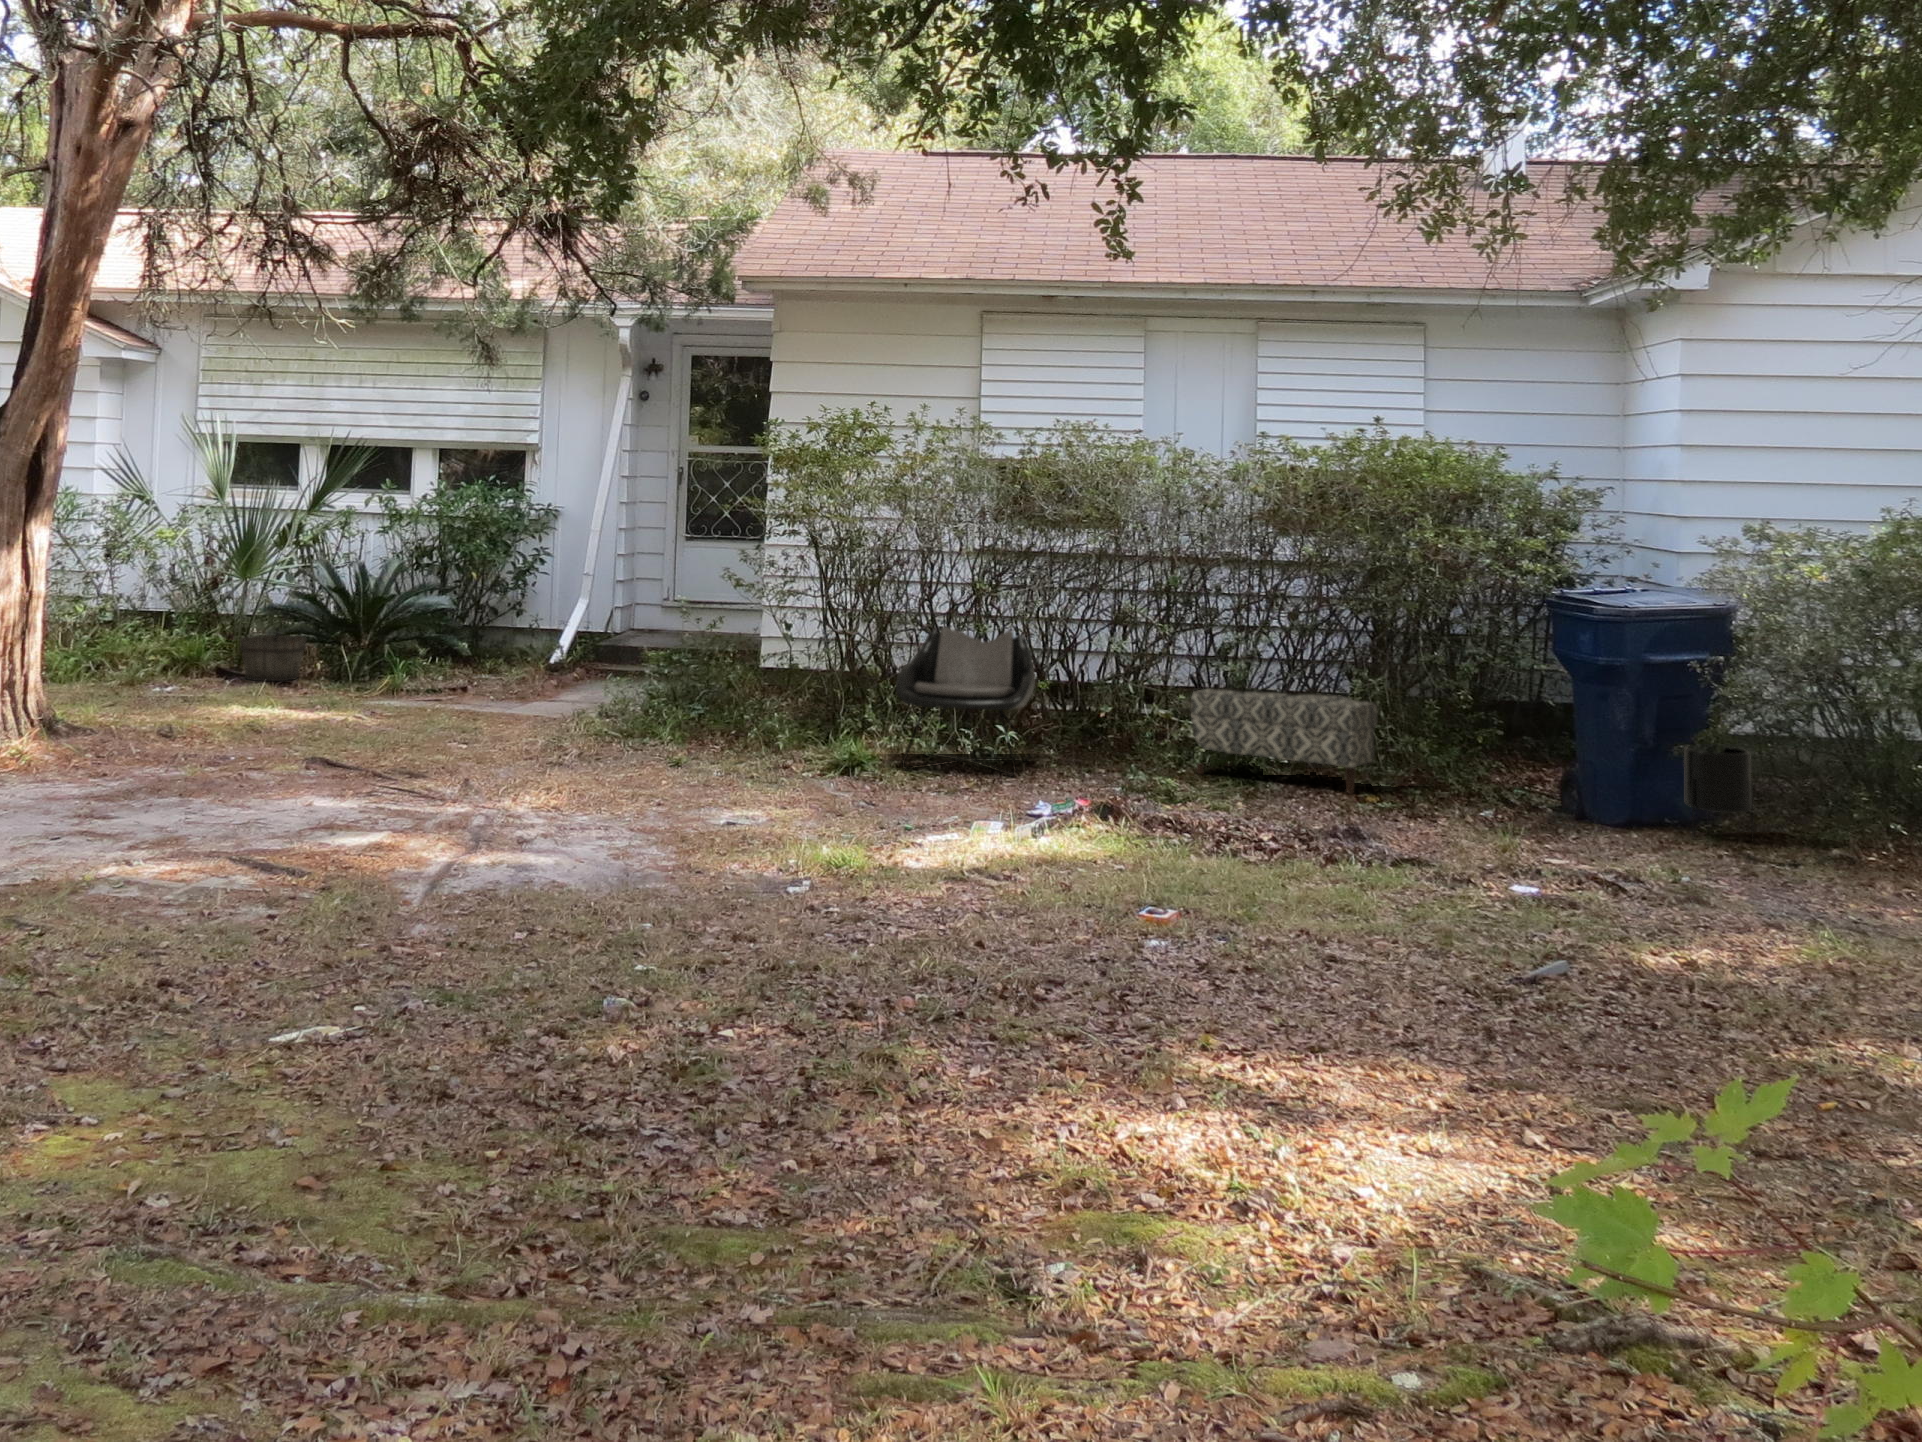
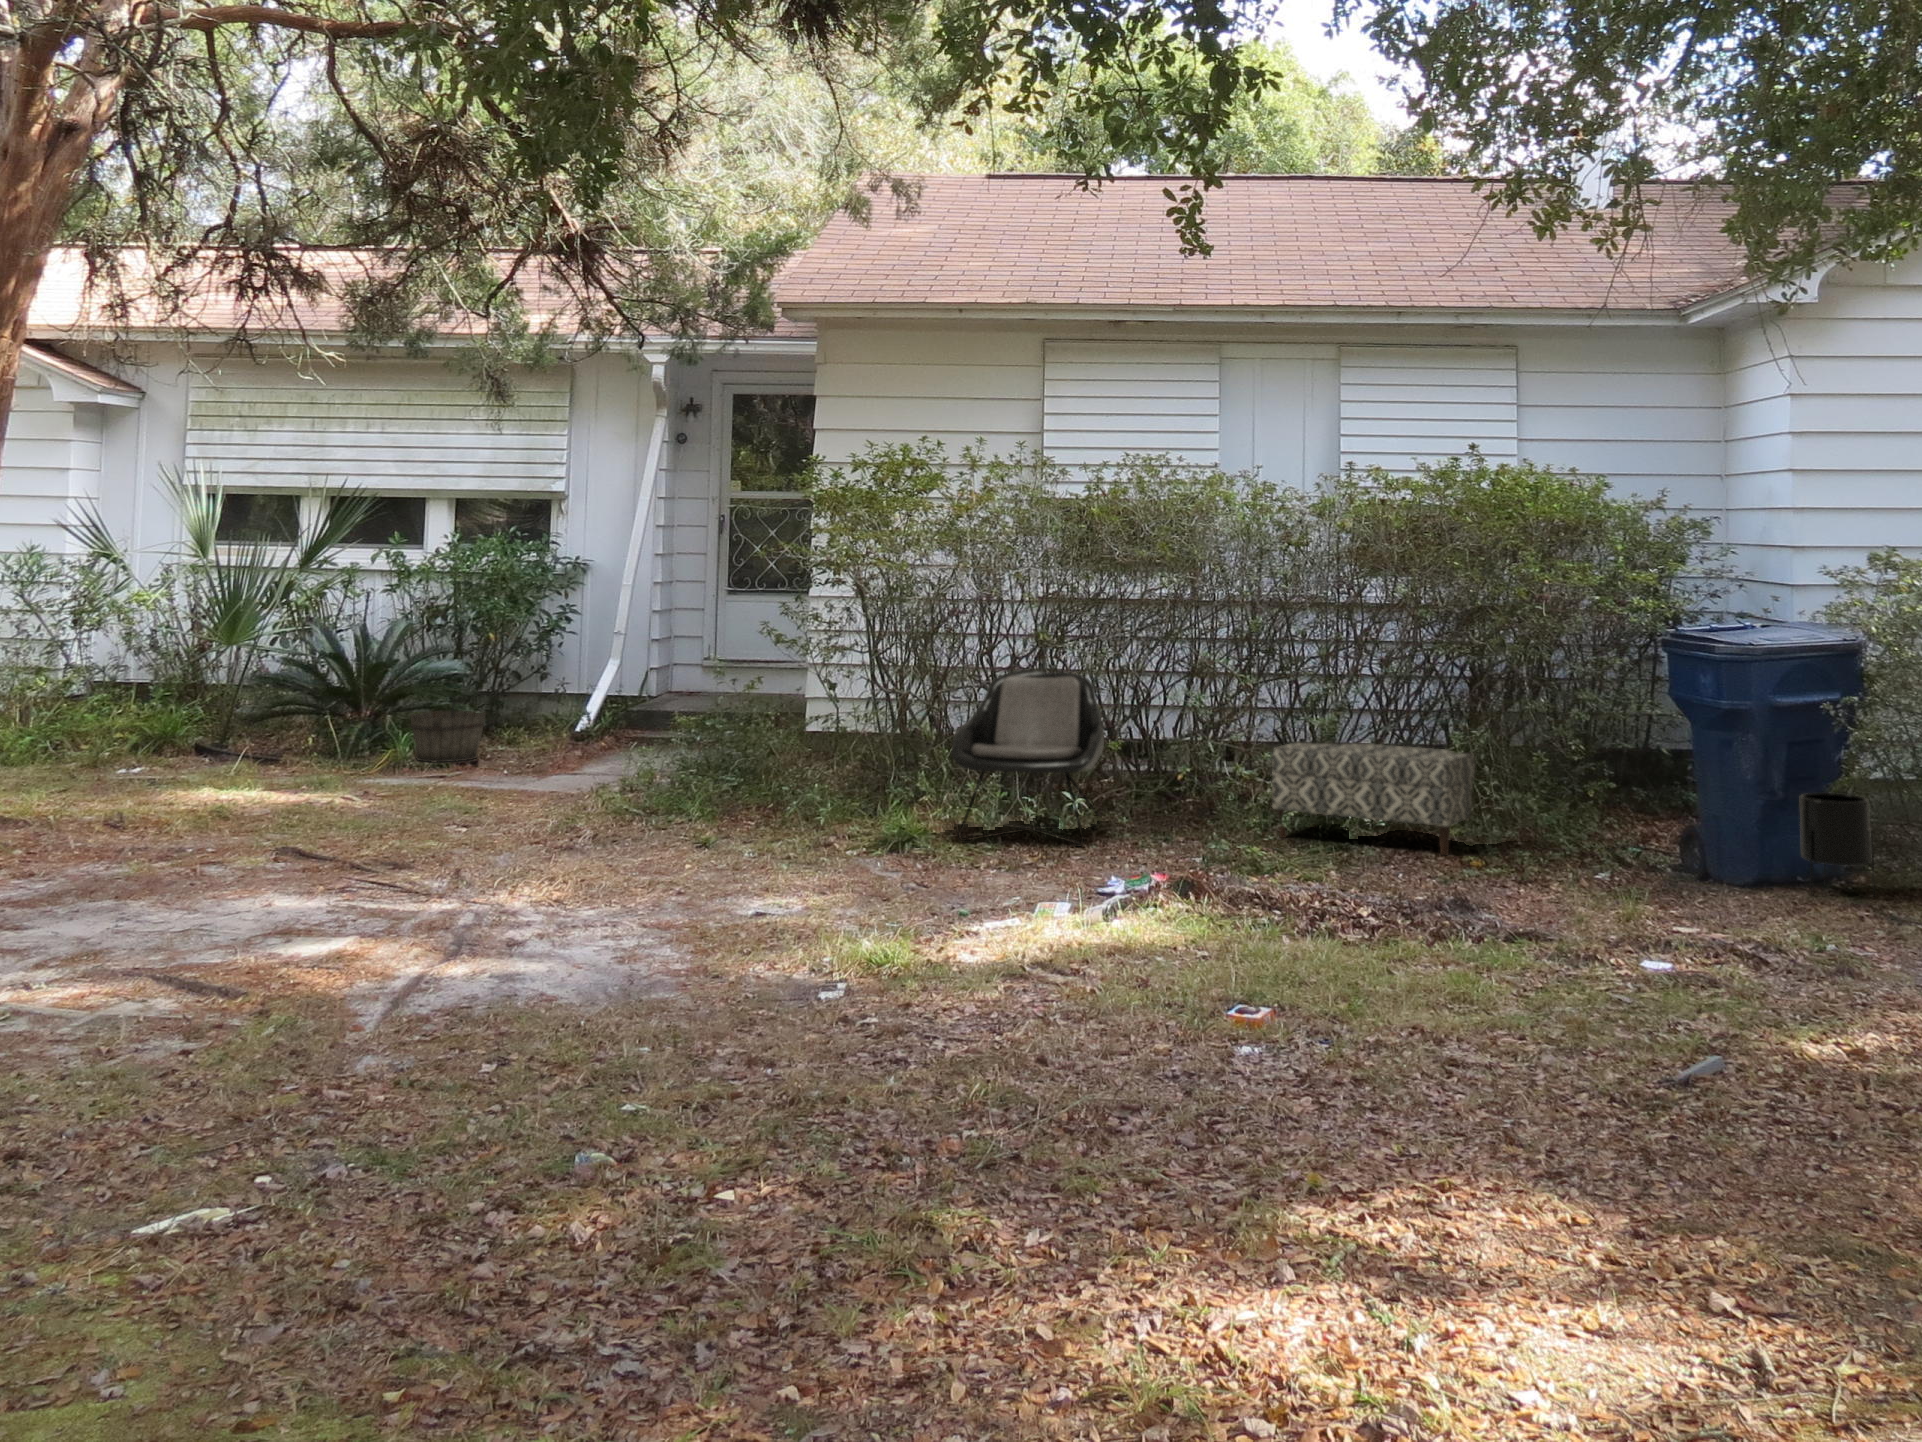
wooden bucket: present [240,625,306,681] -> present [411,701,486,762]

